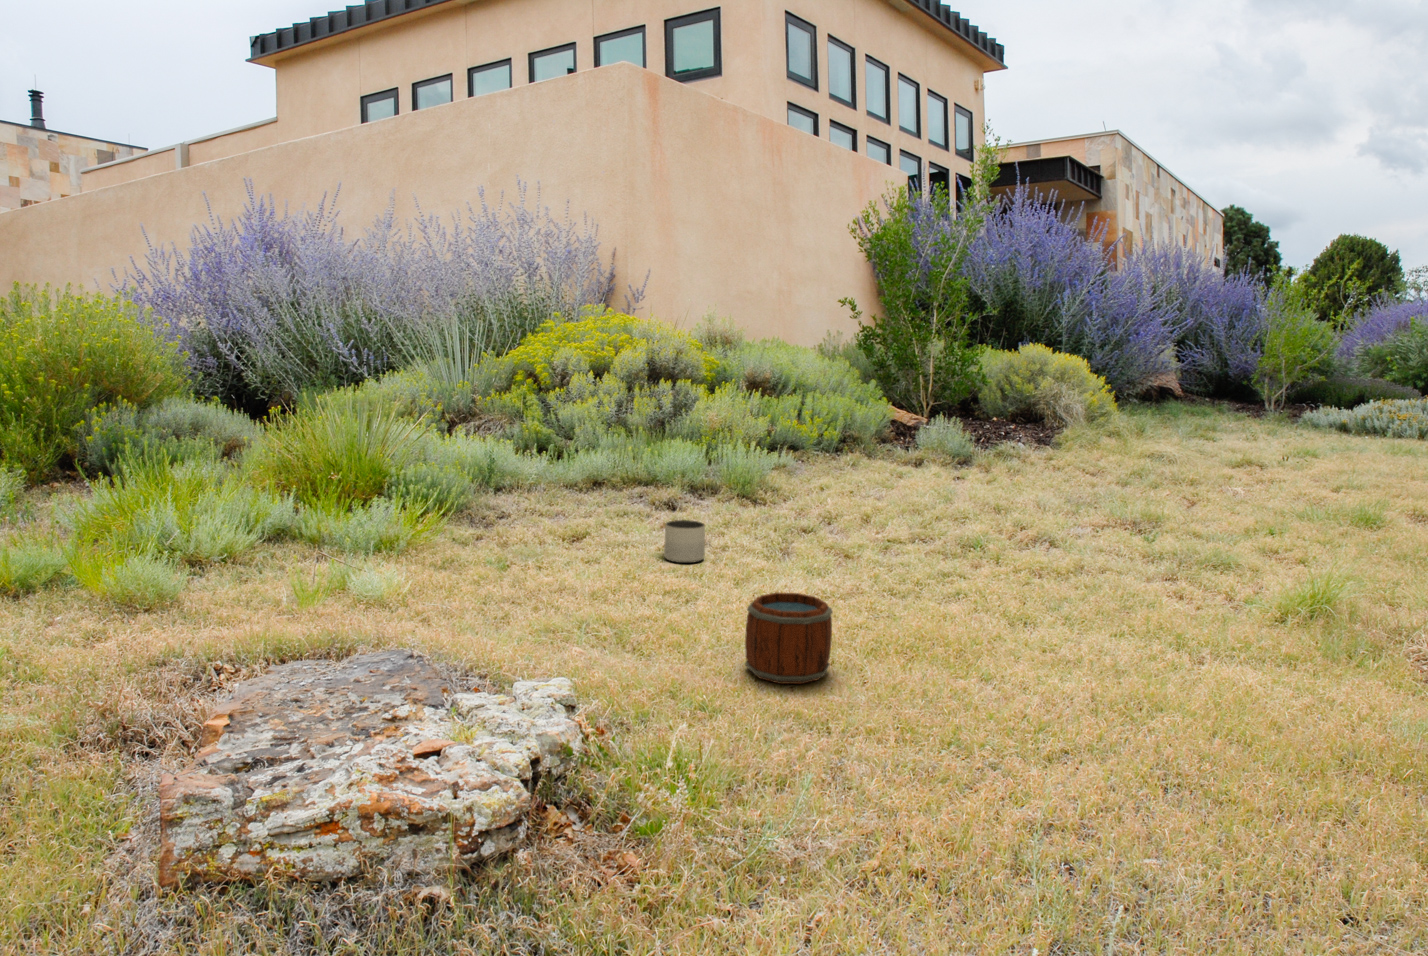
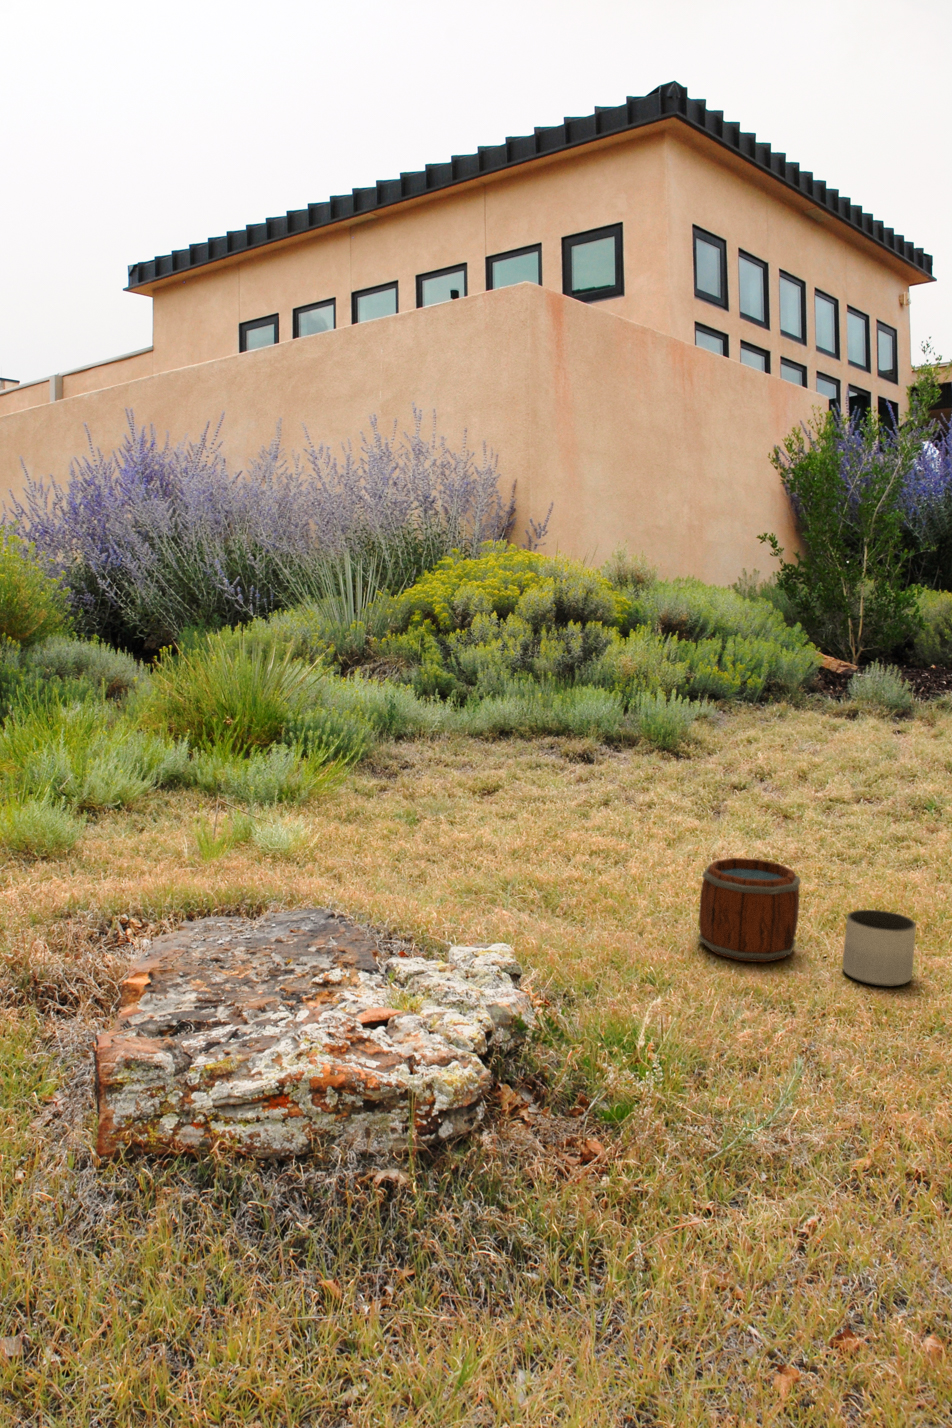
planter: present [664,520,705,563] -> present [843,910,916,986]

